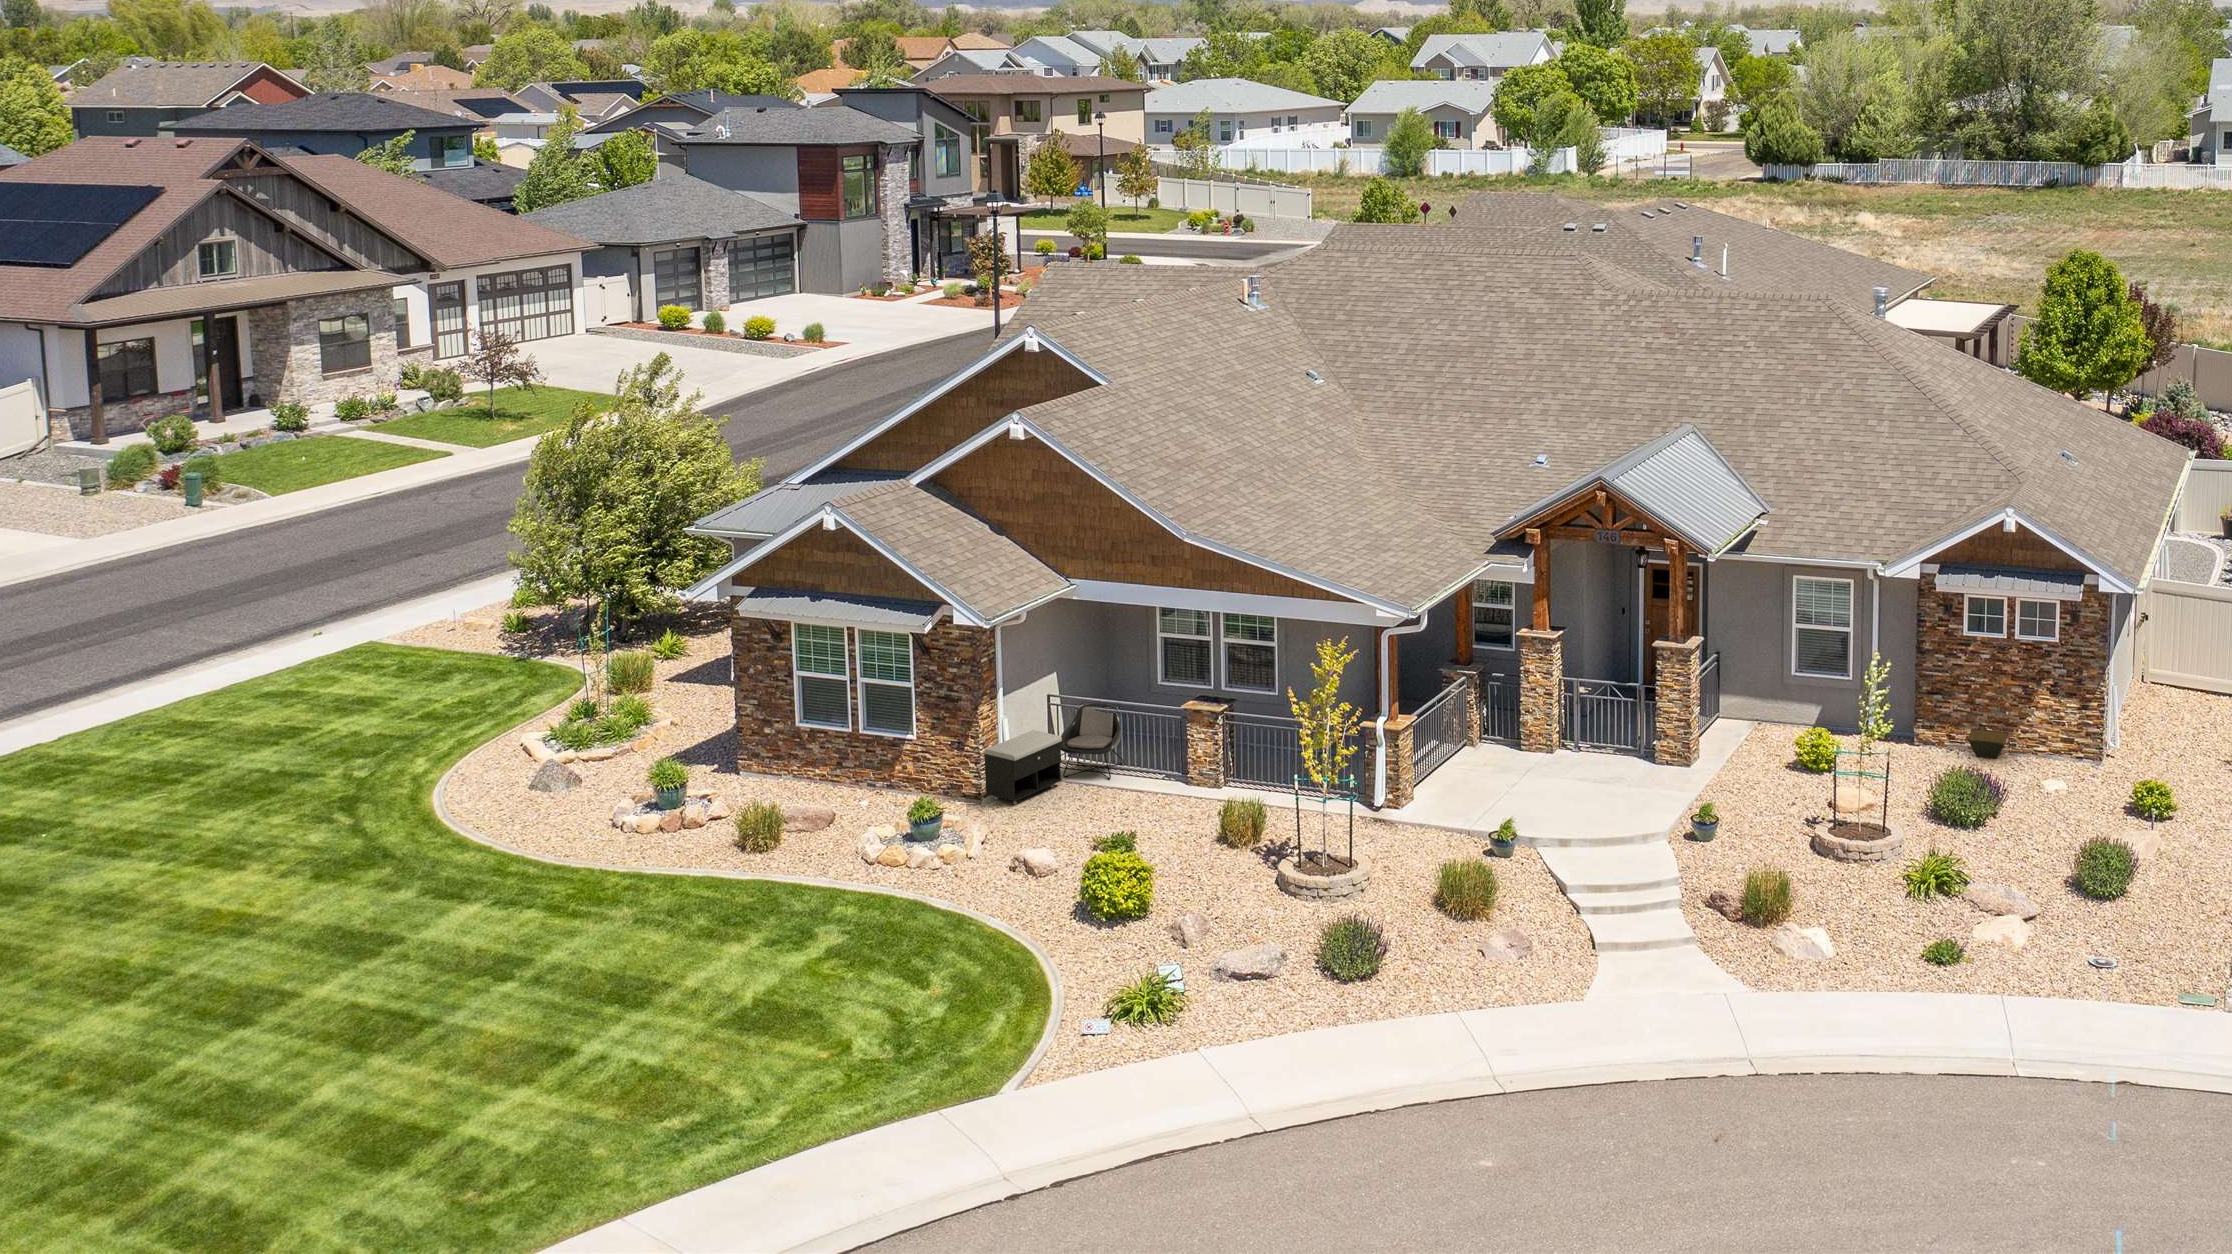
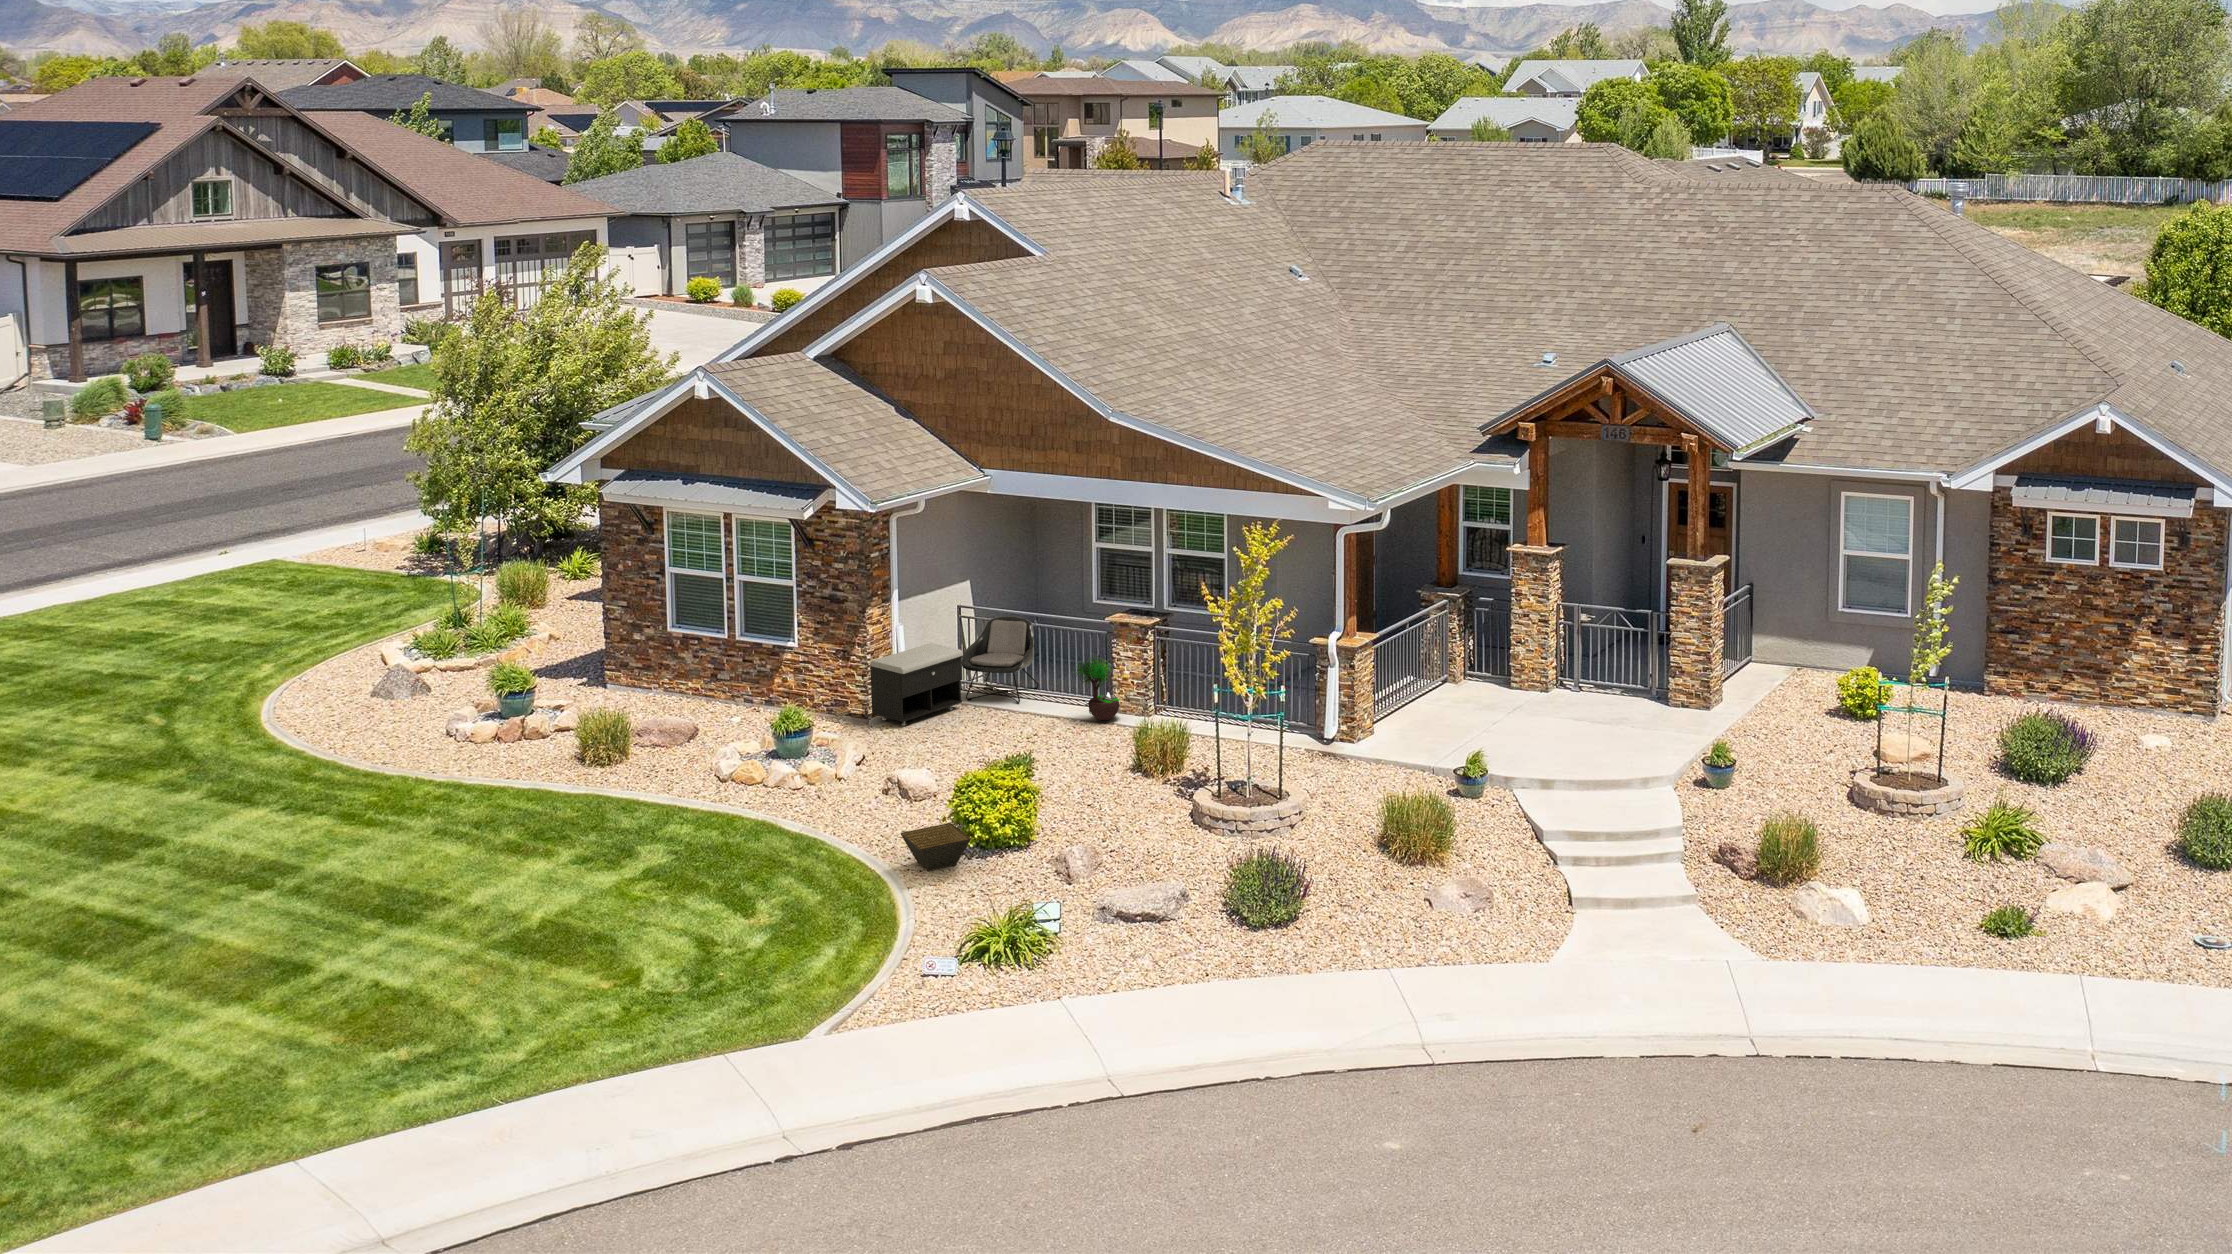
basket: present [1968,729,2008,759] -> present [901,823,971,871]
potted tree: none [1159,735,1200,793] -> present [1075,657,1119,720]

